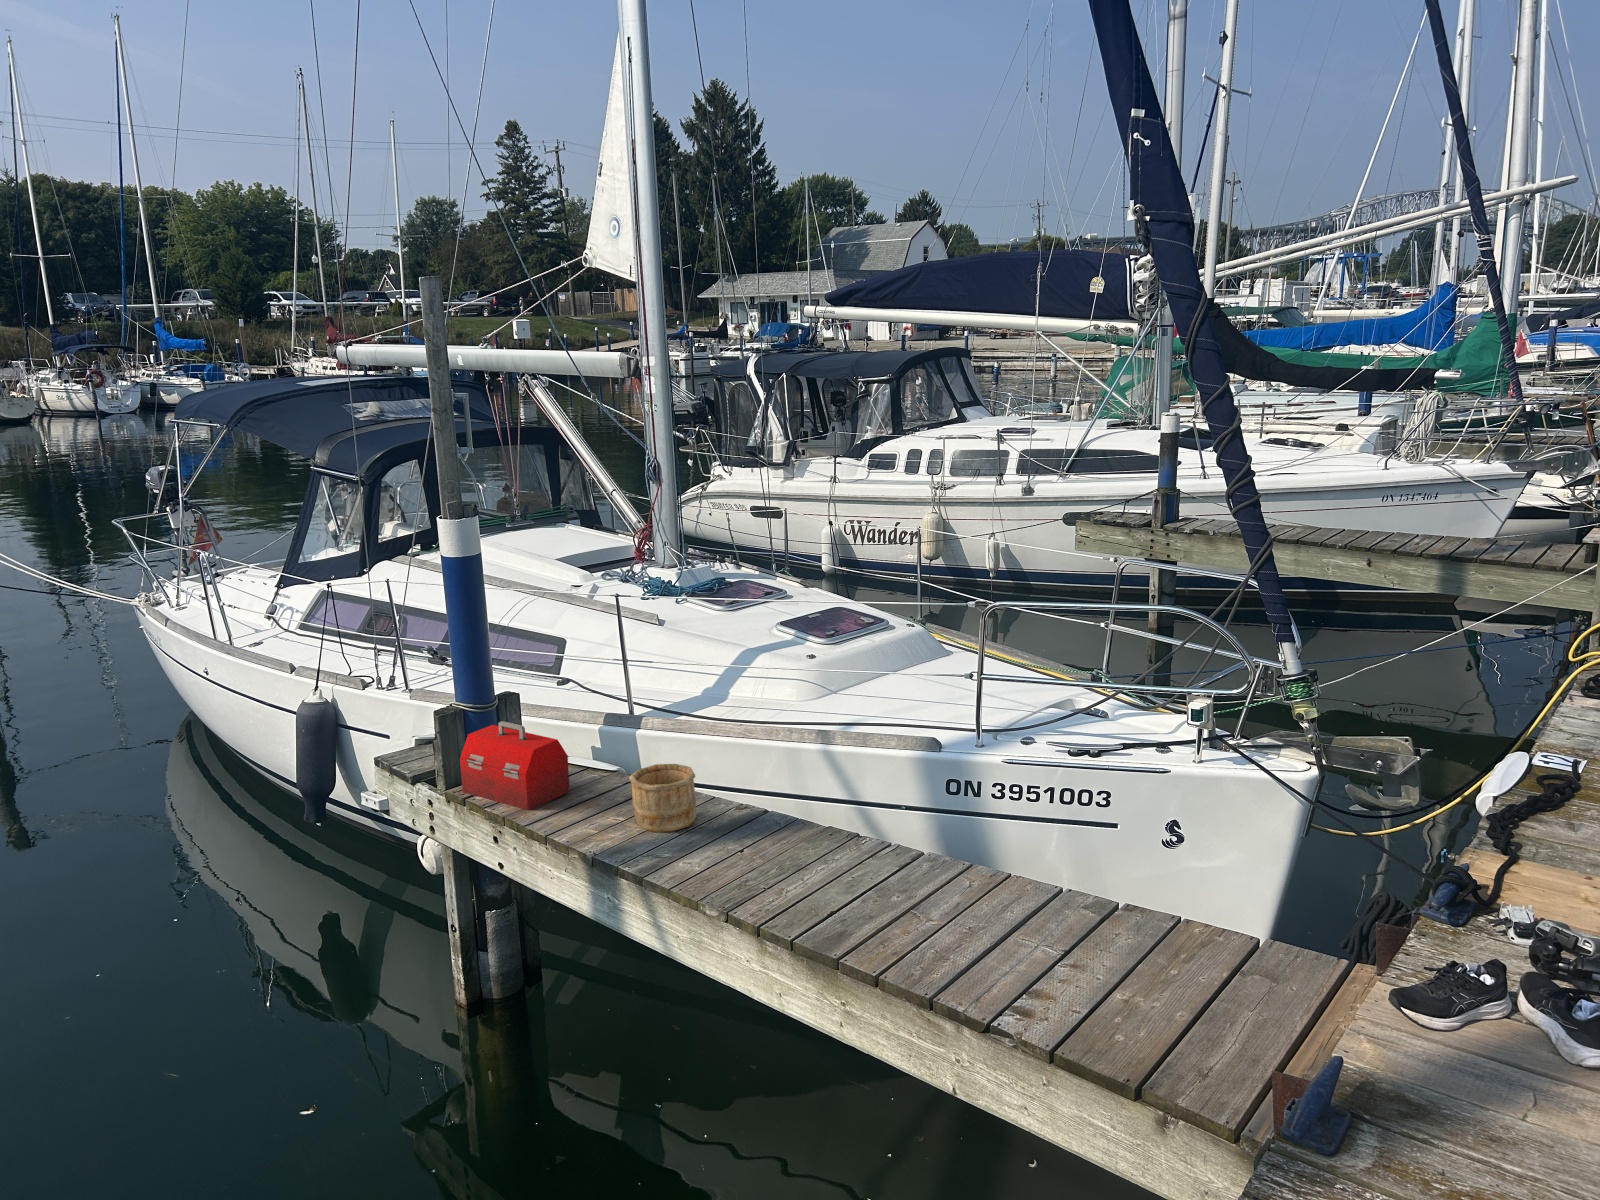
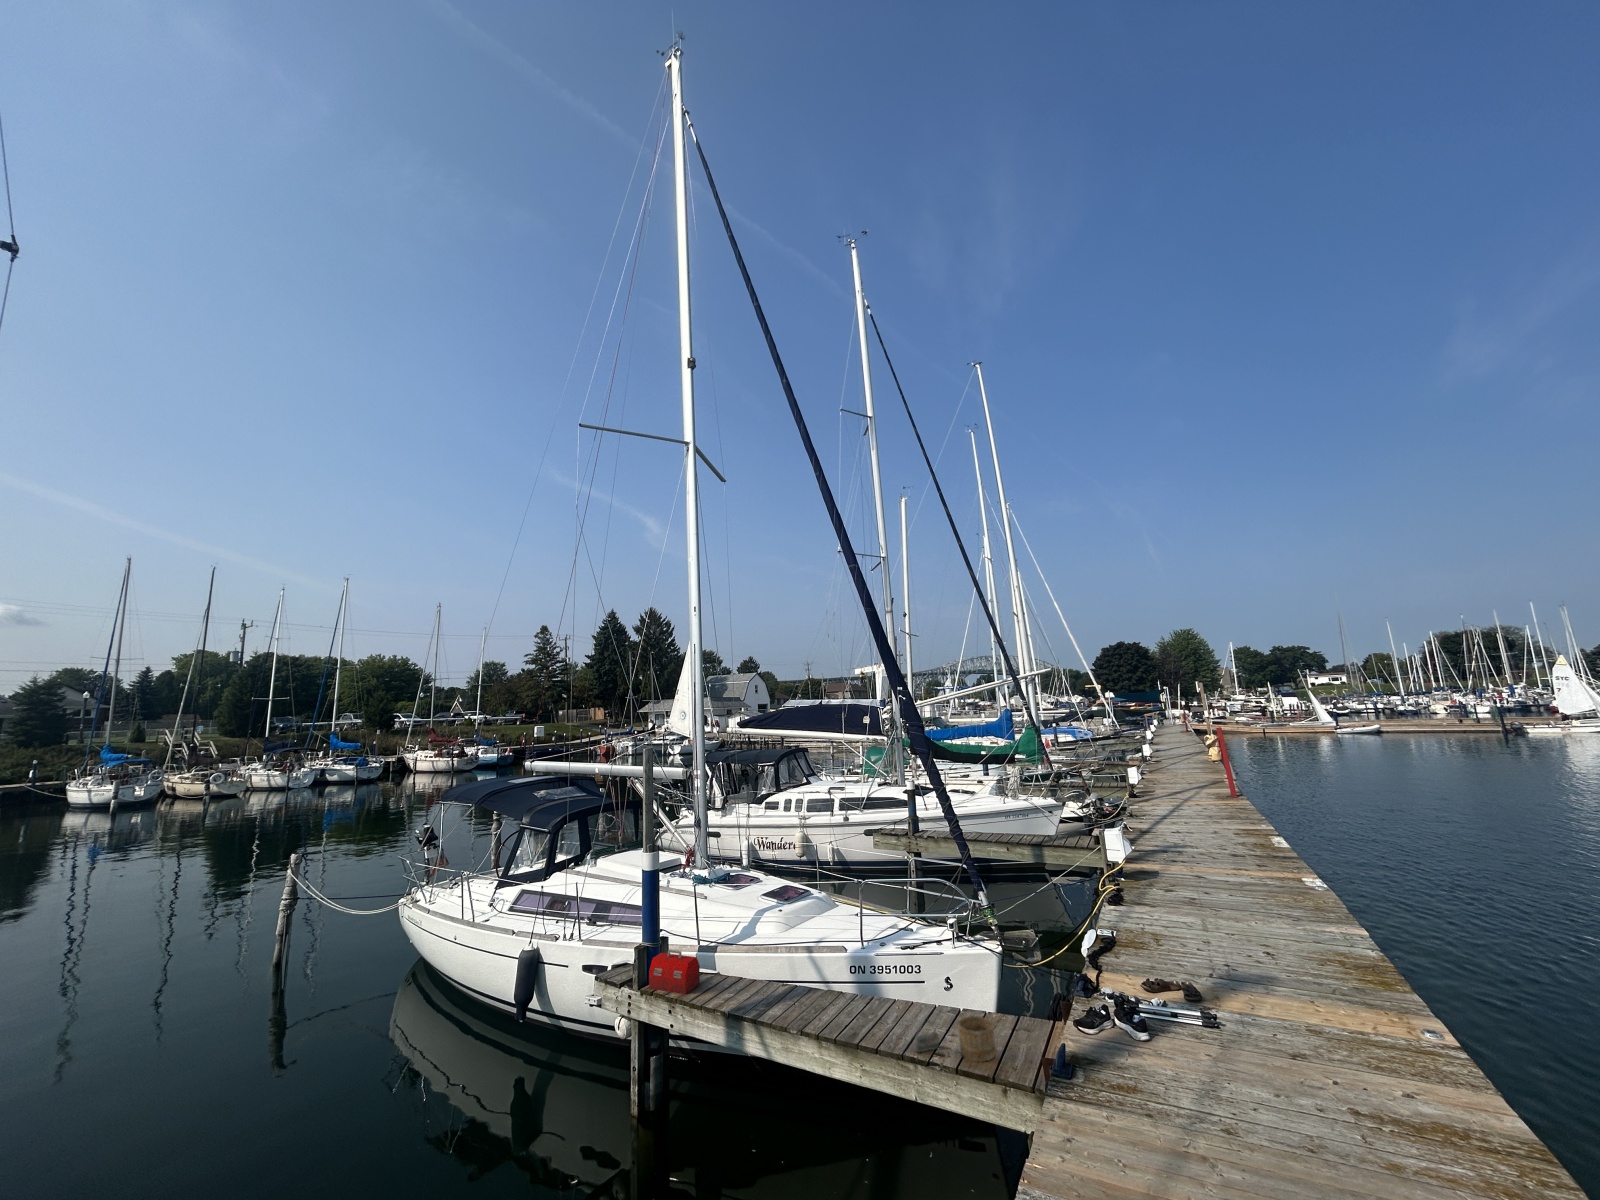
wooden bucket: present [629,764,696,832] -> present [957,1016,995,1062]
bag: none [964,923,1034,997] -> present [915,1017,940,1052]

